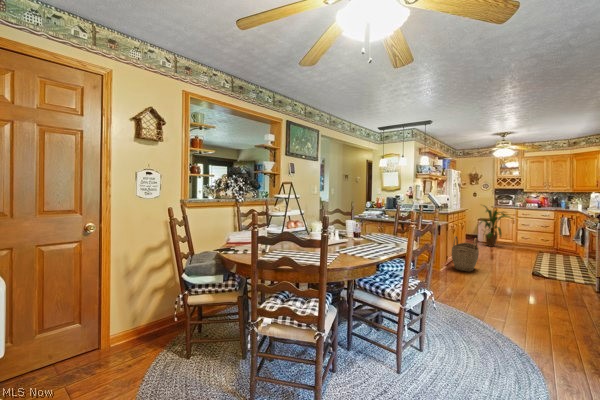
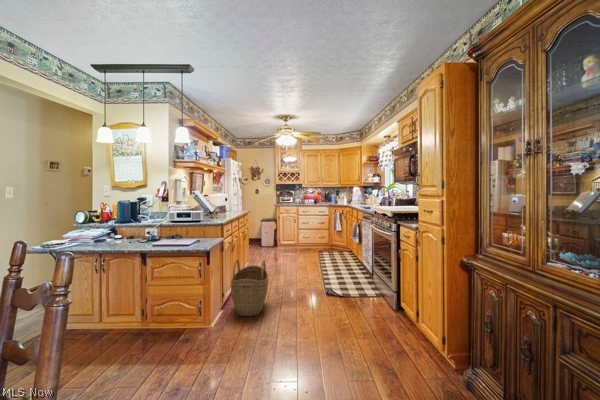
house plant: present [480,206,509,247] -> none [262,203,296,251]

